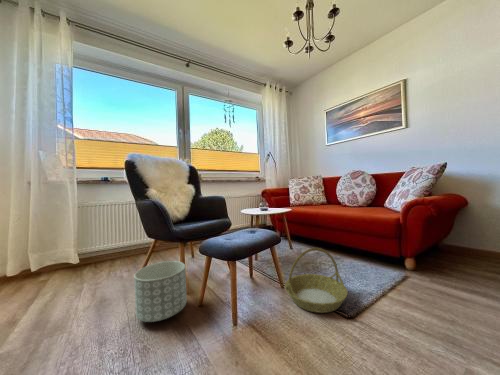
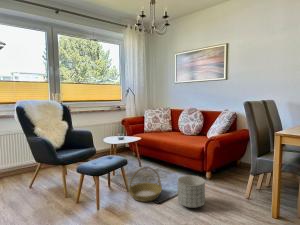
planter: present [134,261,187,322] -> present [178,176,205,208]

